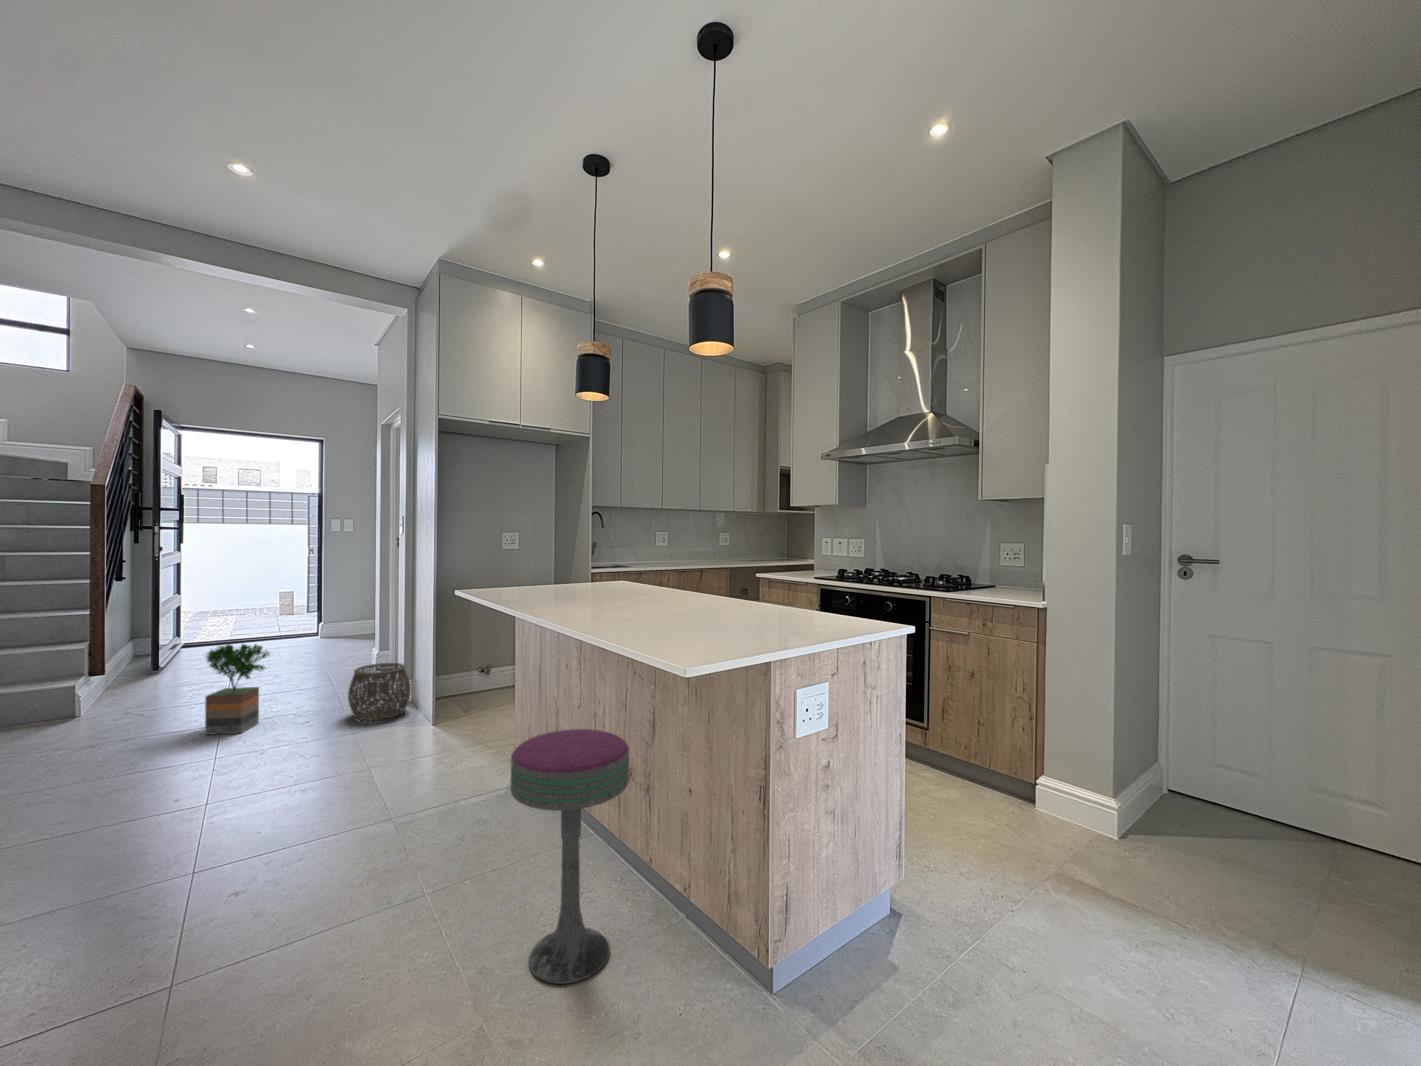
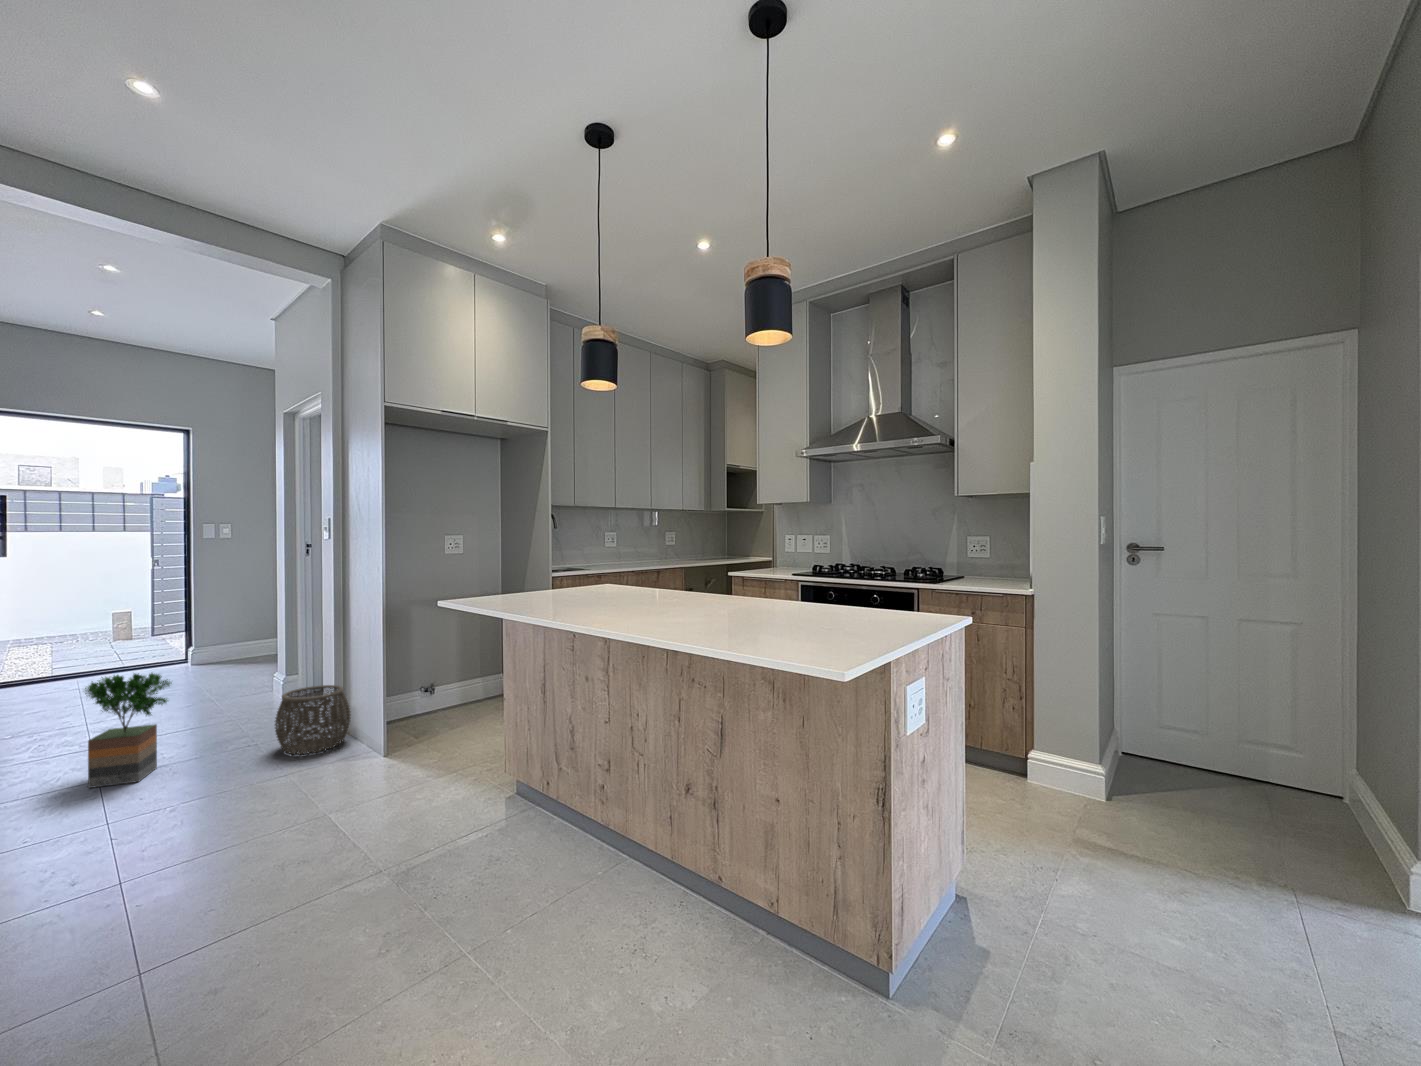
bar stool: present [510,729,629,984] -> none [608,738,732,1015]

